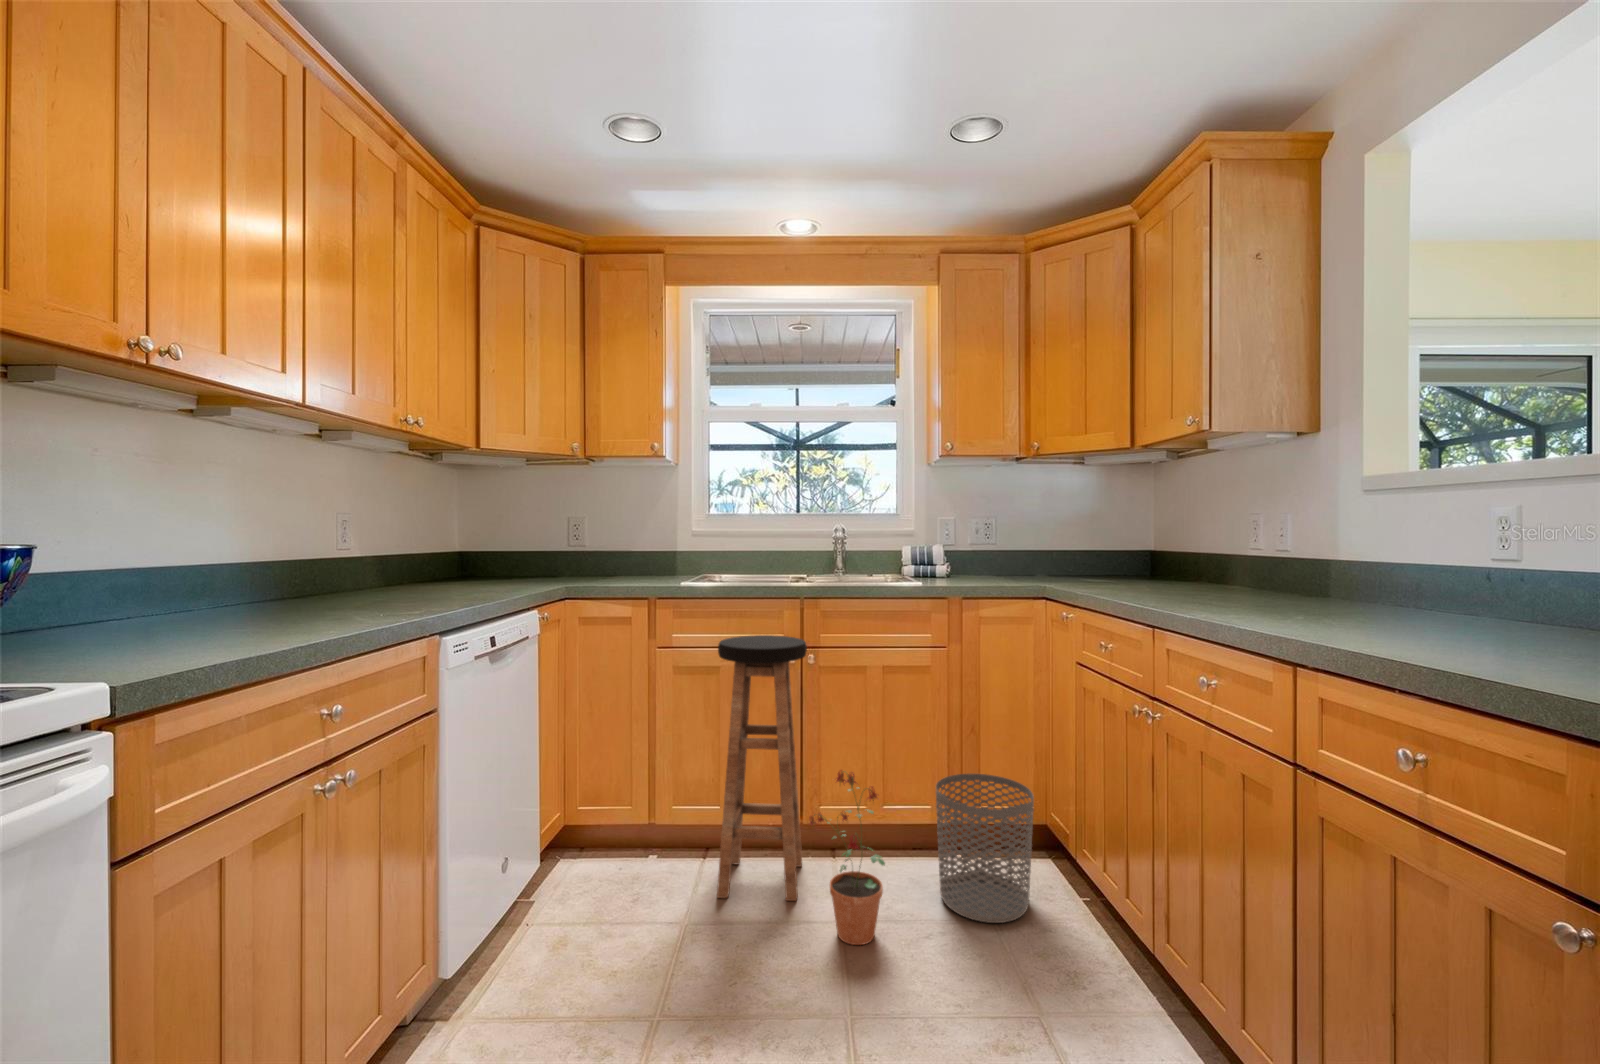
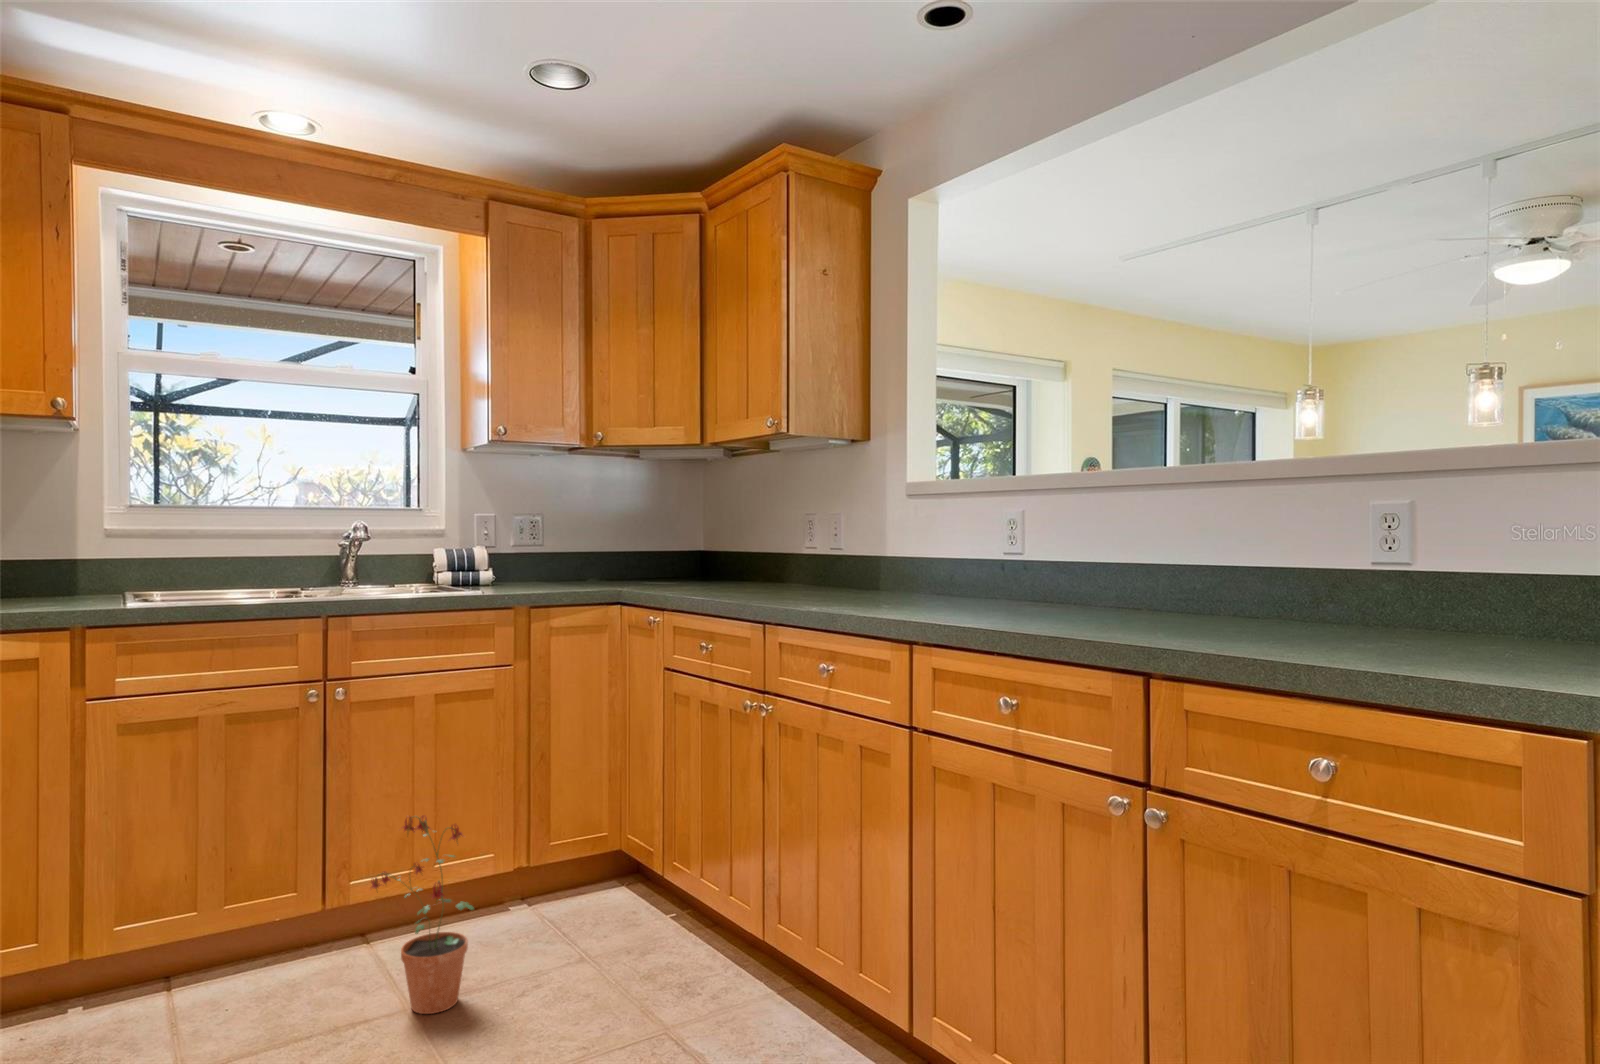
bar stool: present [717,635,807,901] -> none [212,667,345,1025]
waste bin: present [936,774,1034,923] -> none [513,800,620,954]

